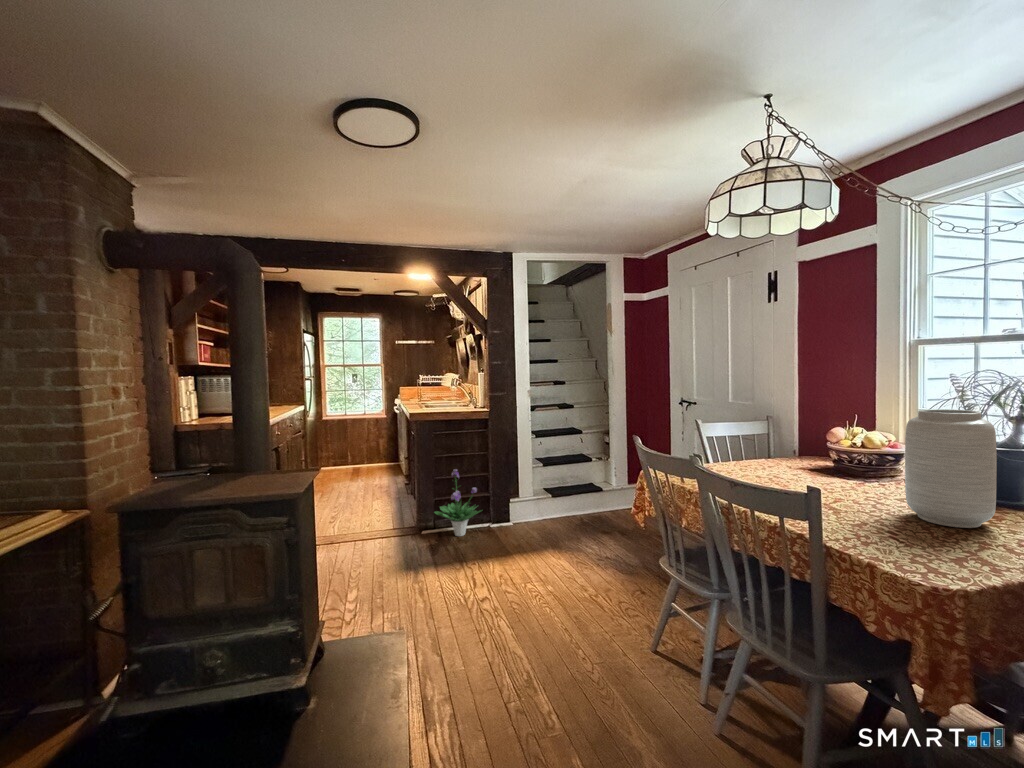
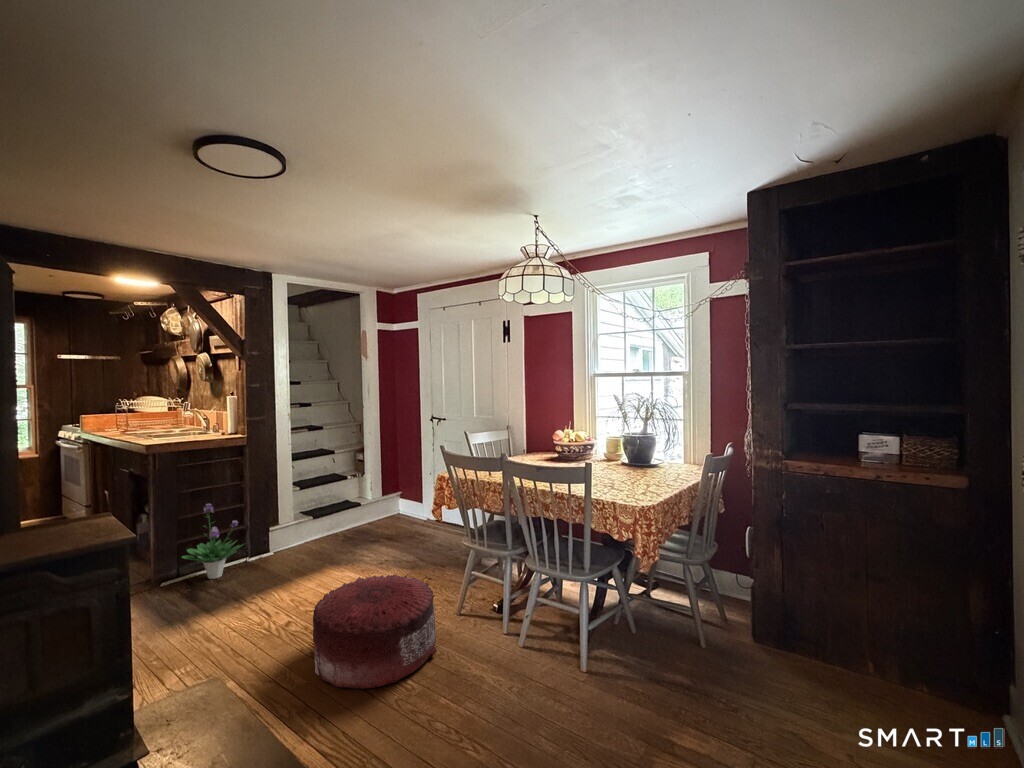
vase: present [905,409,997,528] -> none [608,416,645,479]
pouf: none [471,572,608,711] -> present [312,574,437,689]

